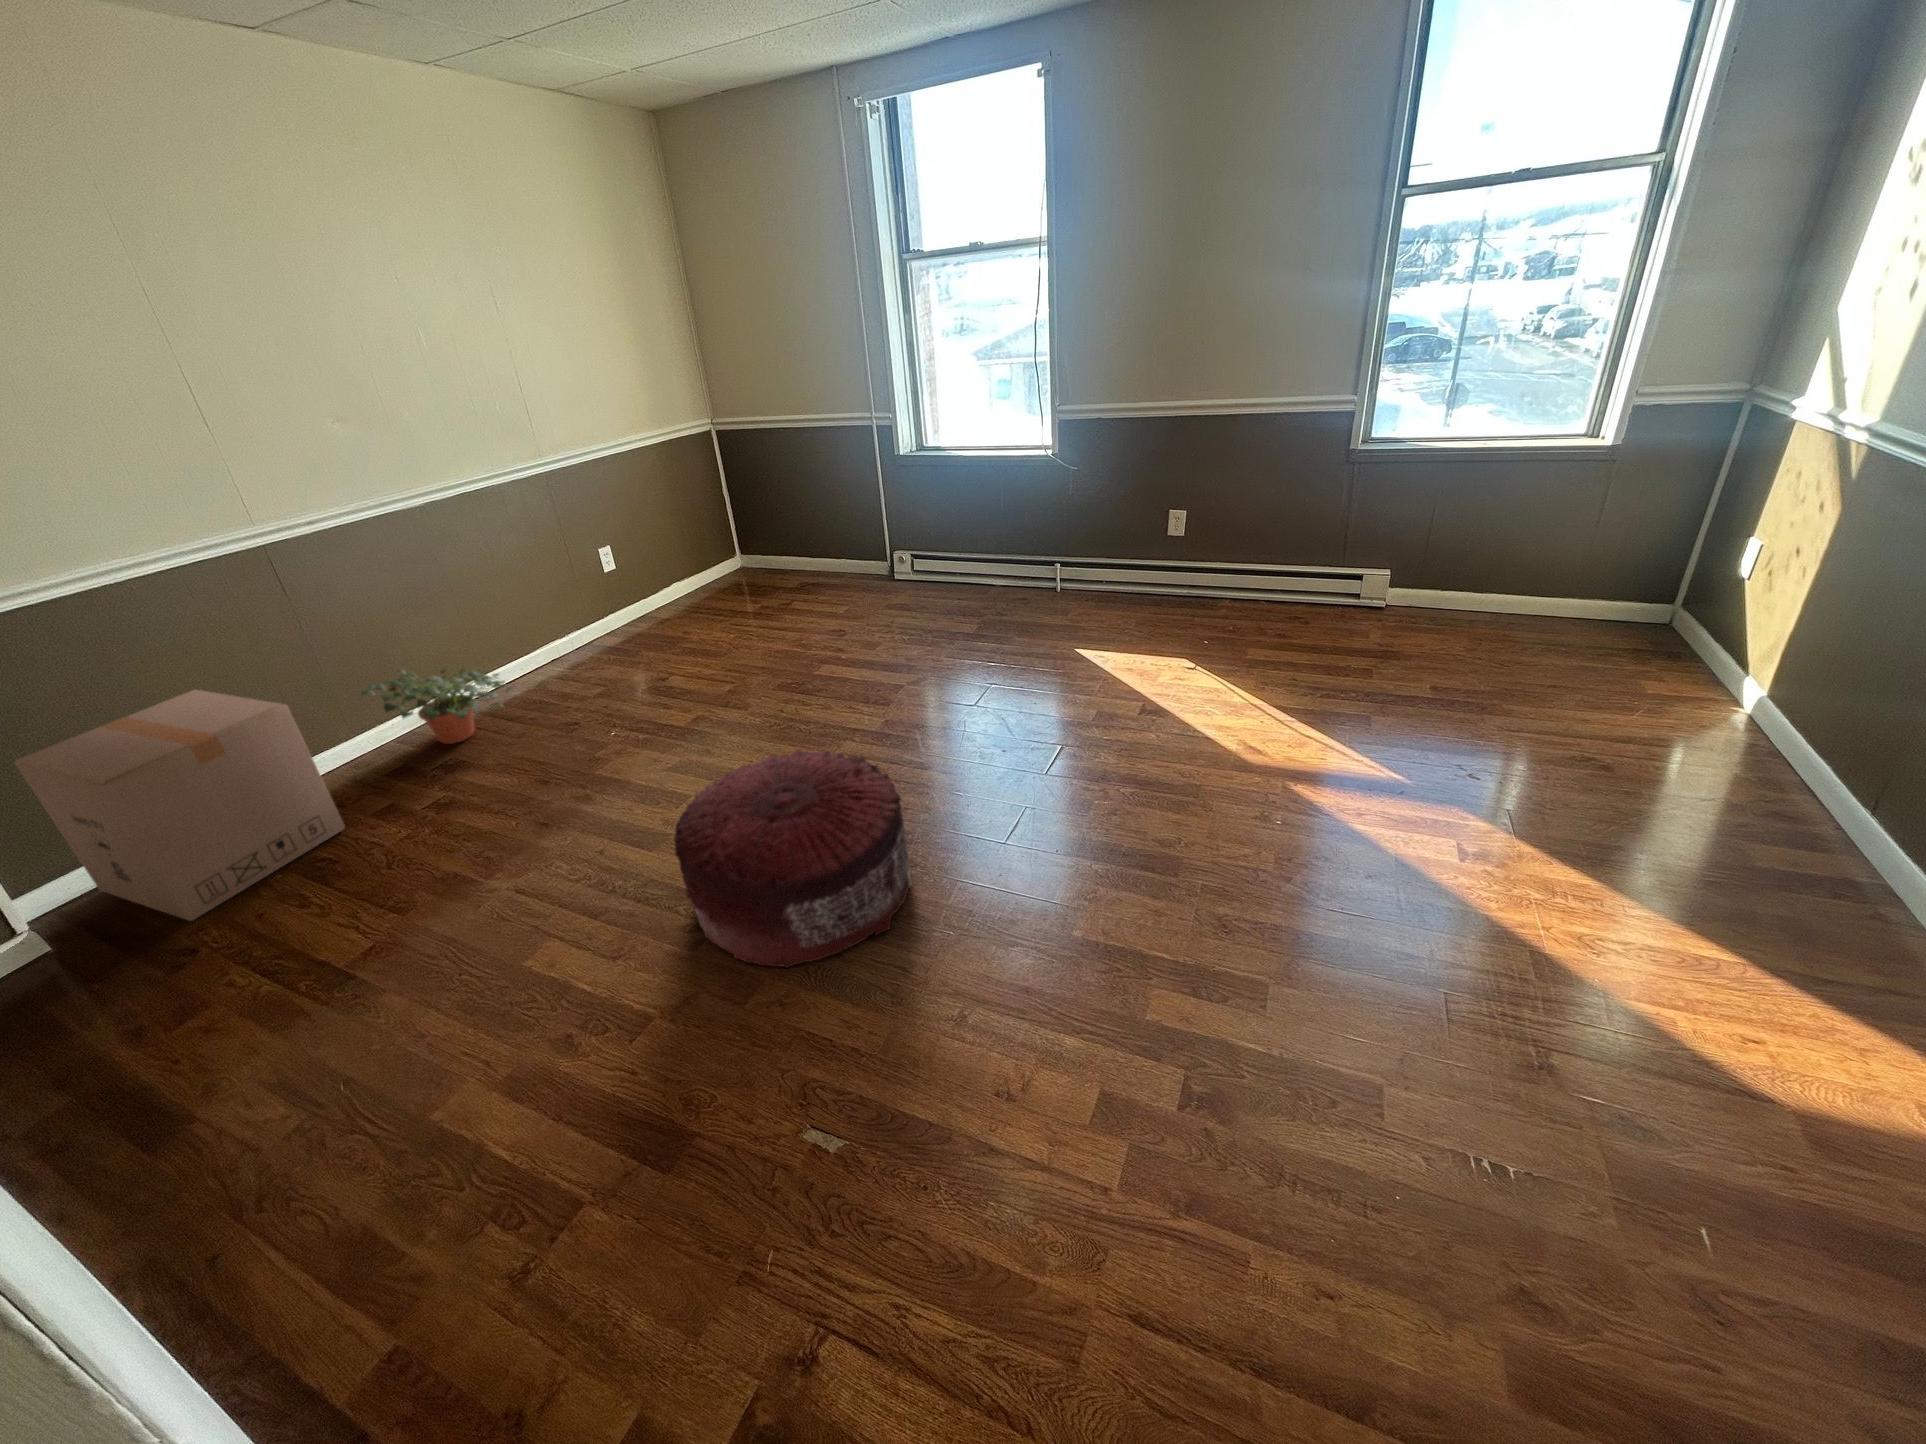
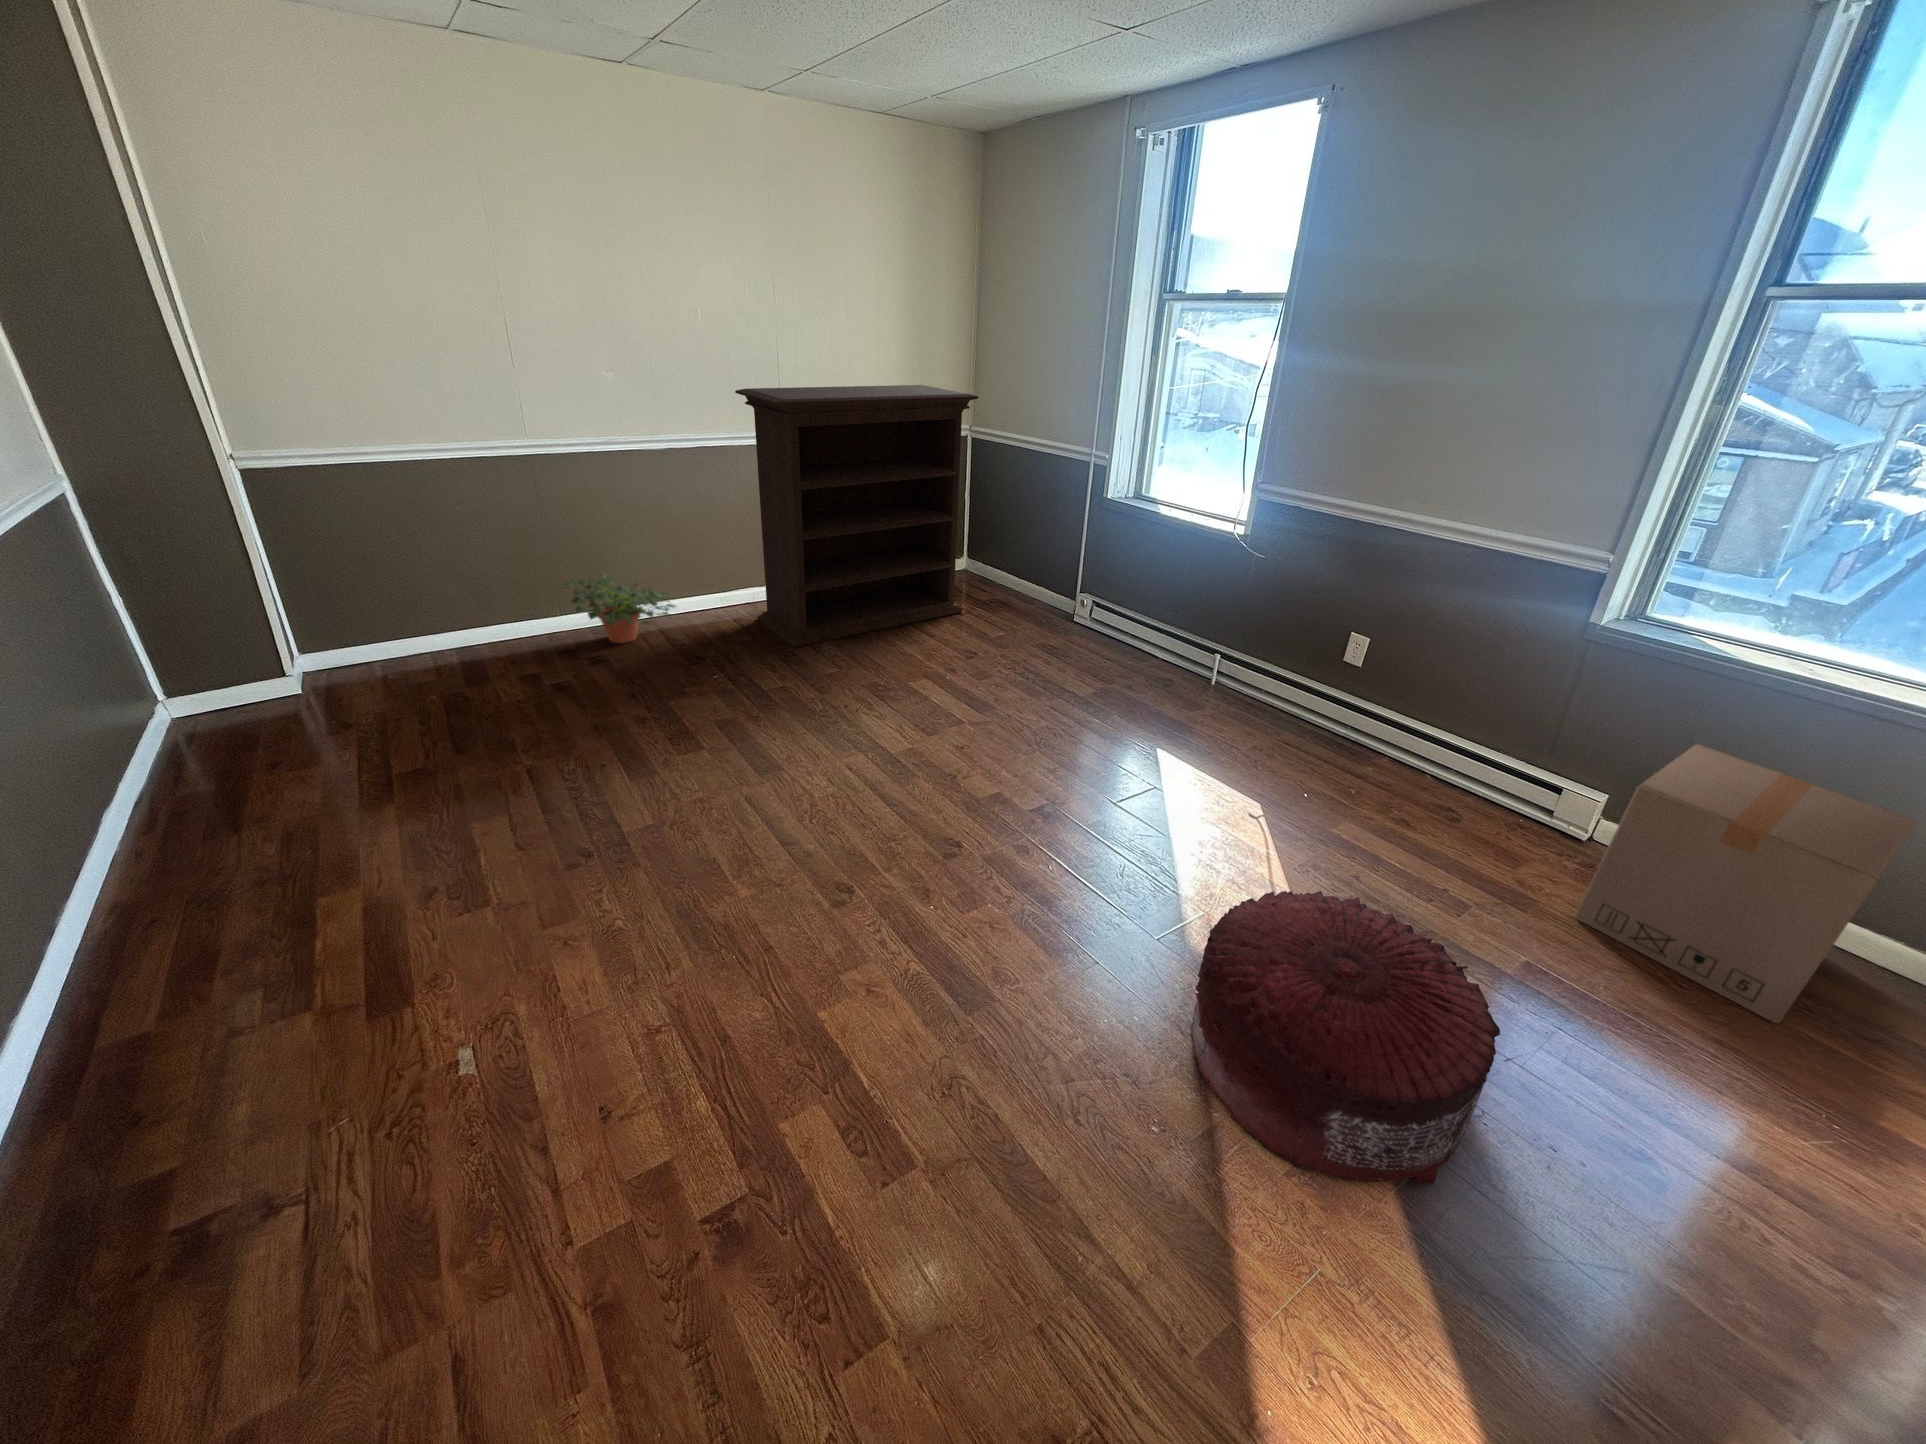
bookshelf: none [512,378,791,682] -> present [735,385,978,647]
cardboard box: present [14,690,345,921] -> present [1575,744,1915,1023]
pouf: present [674,748,912,967] -> present [1190,891,1500,1184]

